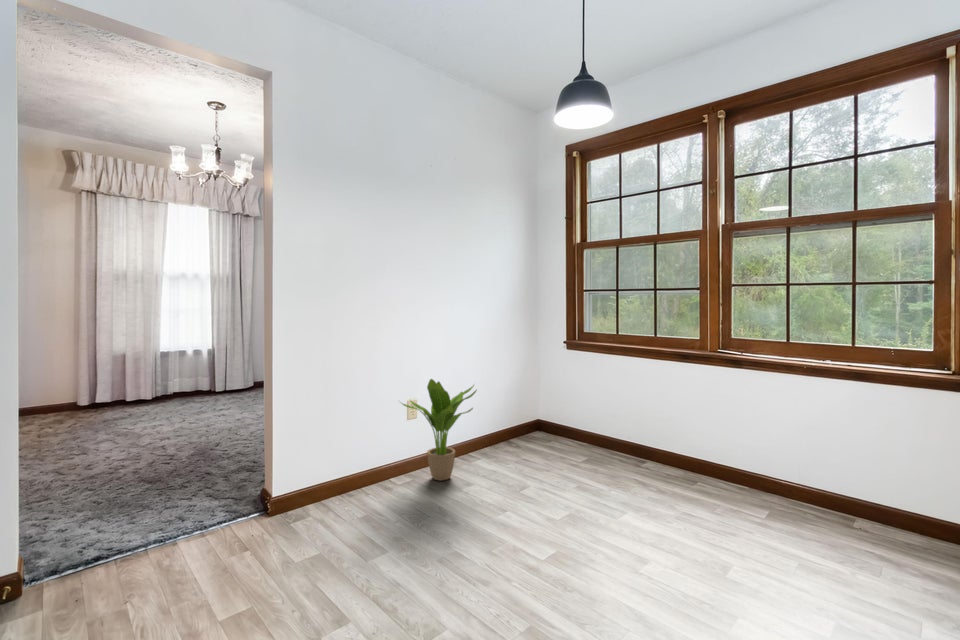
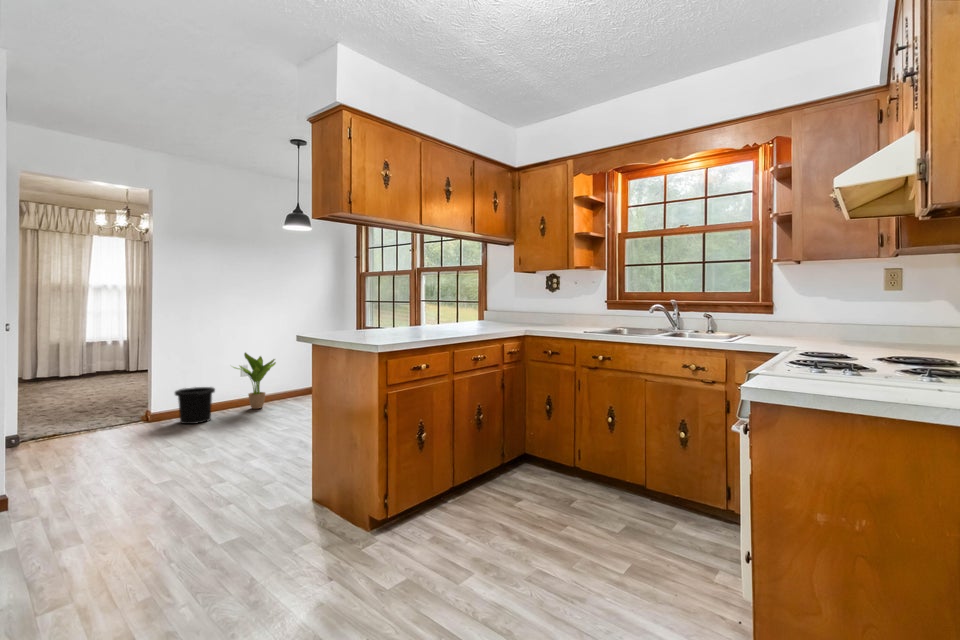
trash can: none [315,445,385,527] -> present [175,387,215,424]

